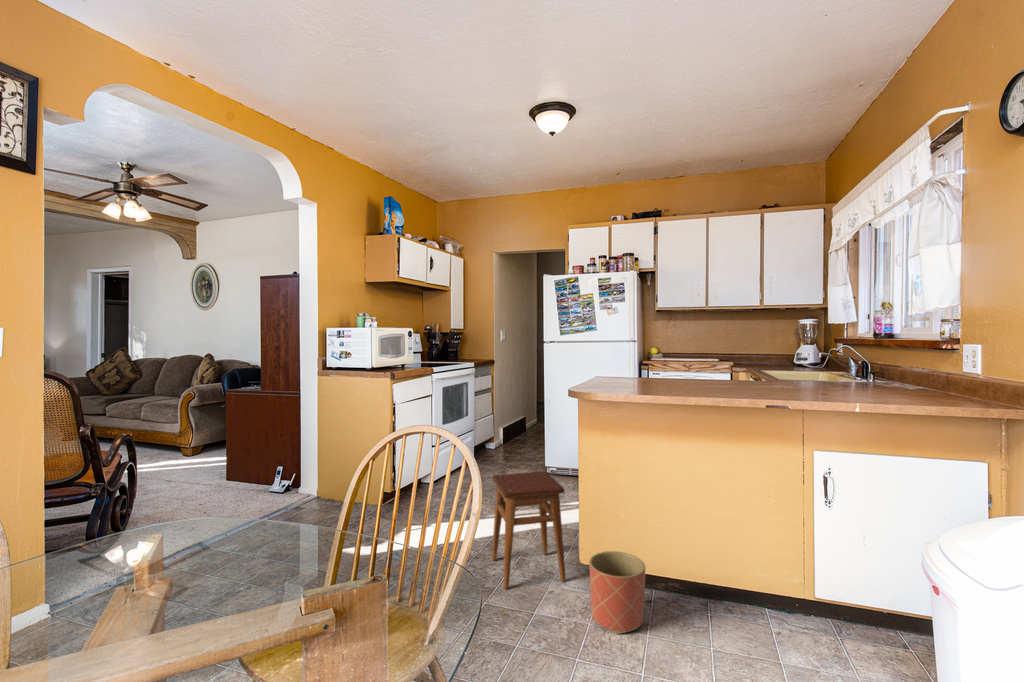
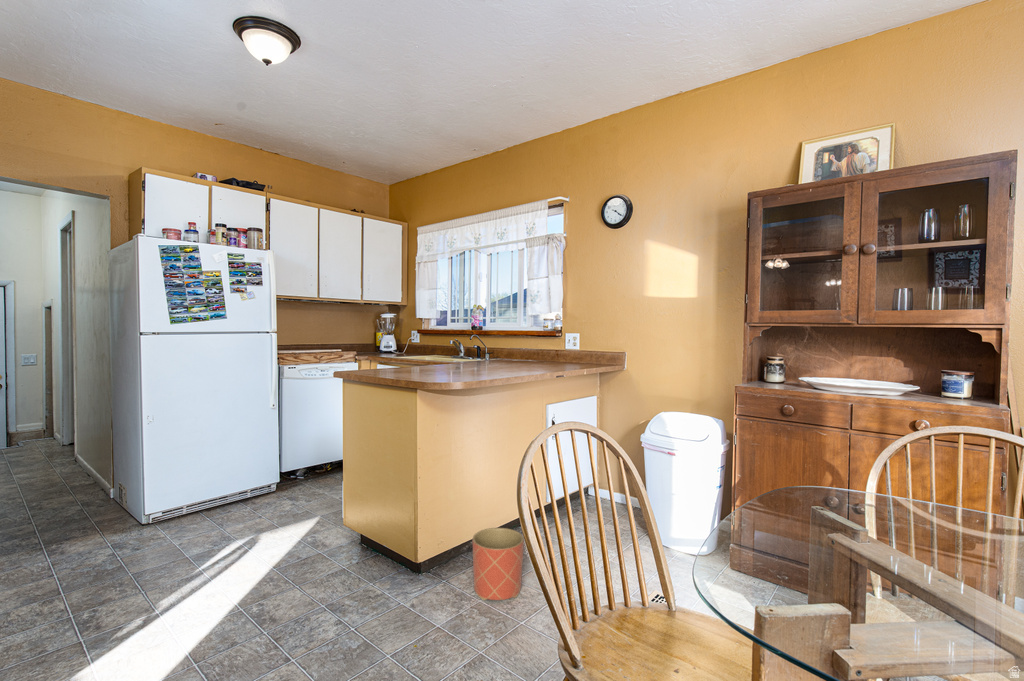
stool: present [492,472,566,589] -> none [314,490,417,639]

